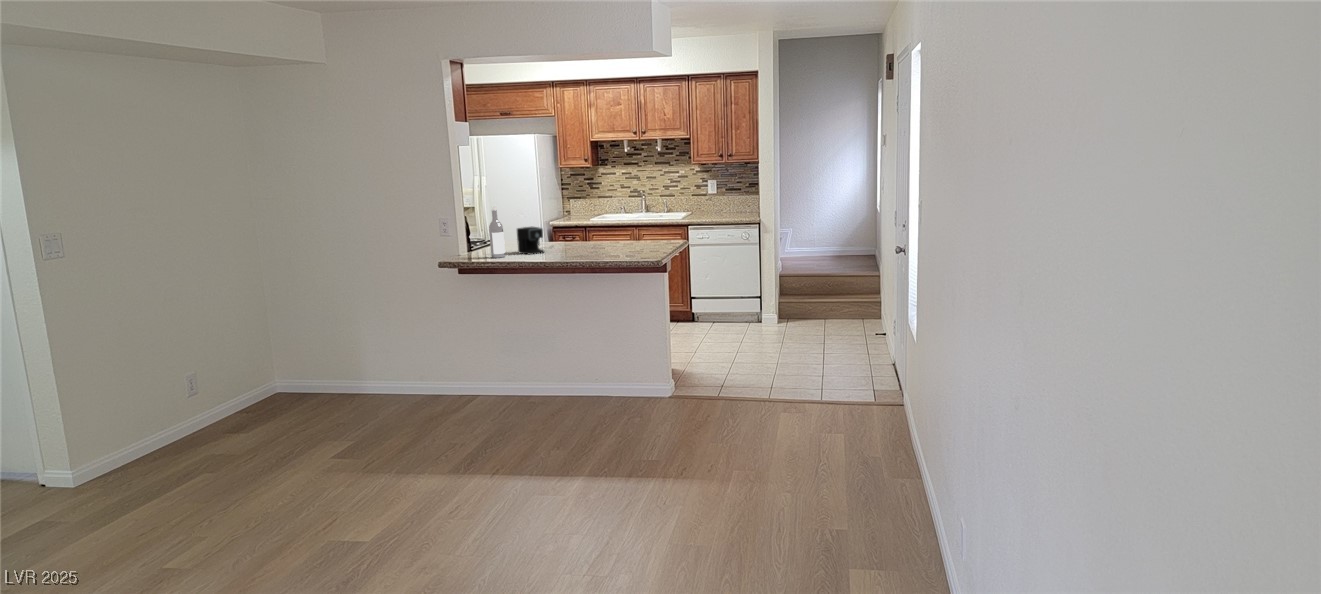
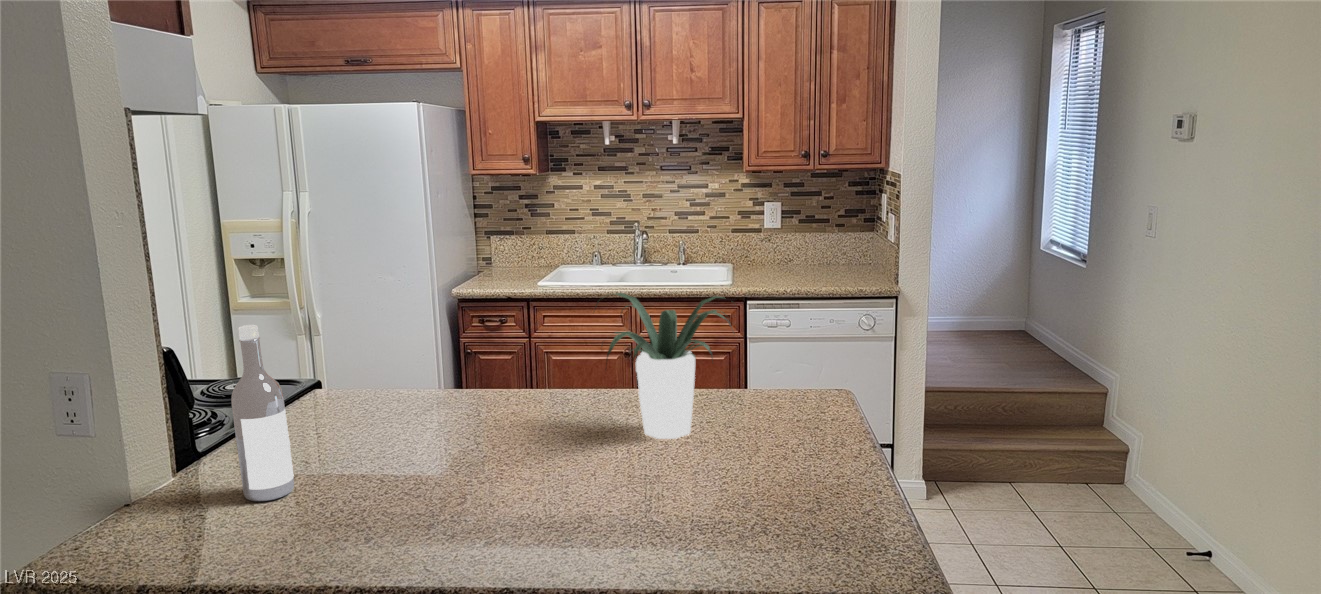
potted plant: none [598,202,647,250] -> present [607,293,731,439]
coffee maker: present [517,227,544,255] -> none [341,368,460,470]

